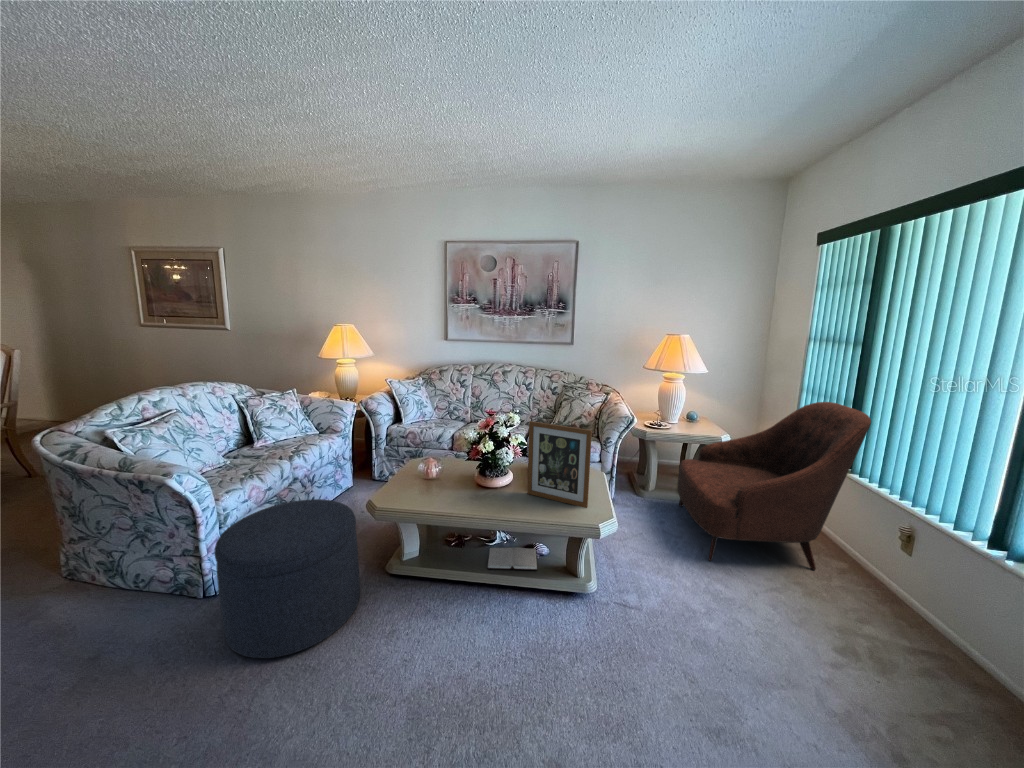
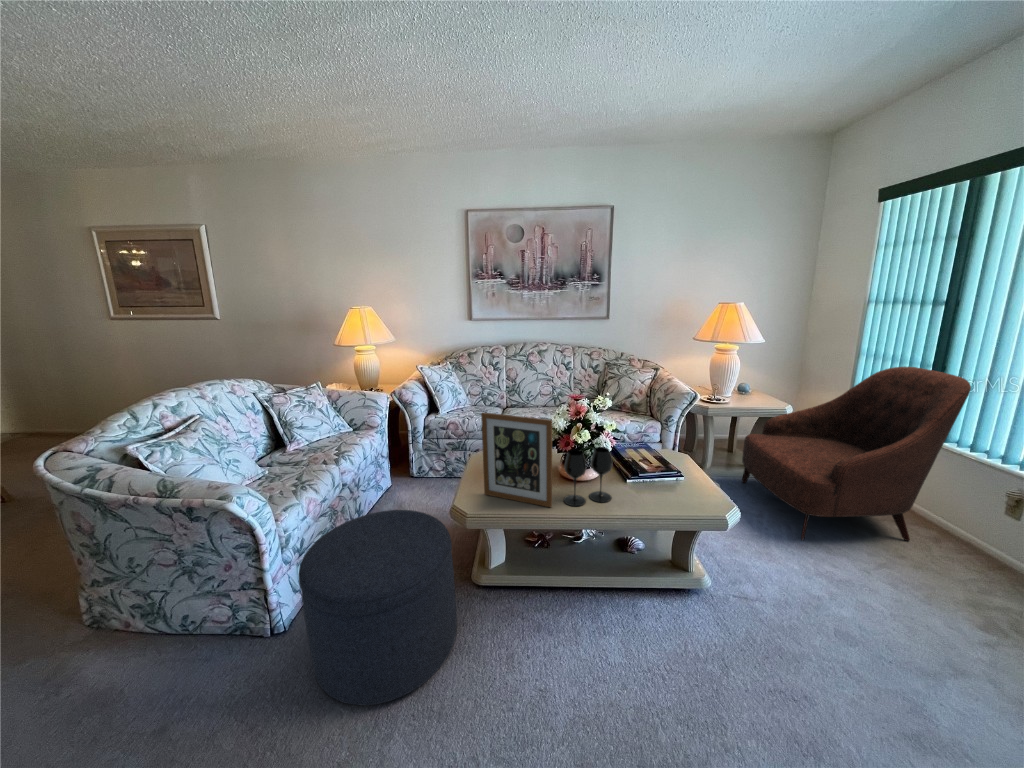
picture frame: present [527,421,592,508] -> present [481,412,552,508]
wine glass: none [466,456,511,507] -> present [564,447,612,506]
hardback book: present [487,547,537,570] -> none [578,543,639,571]

